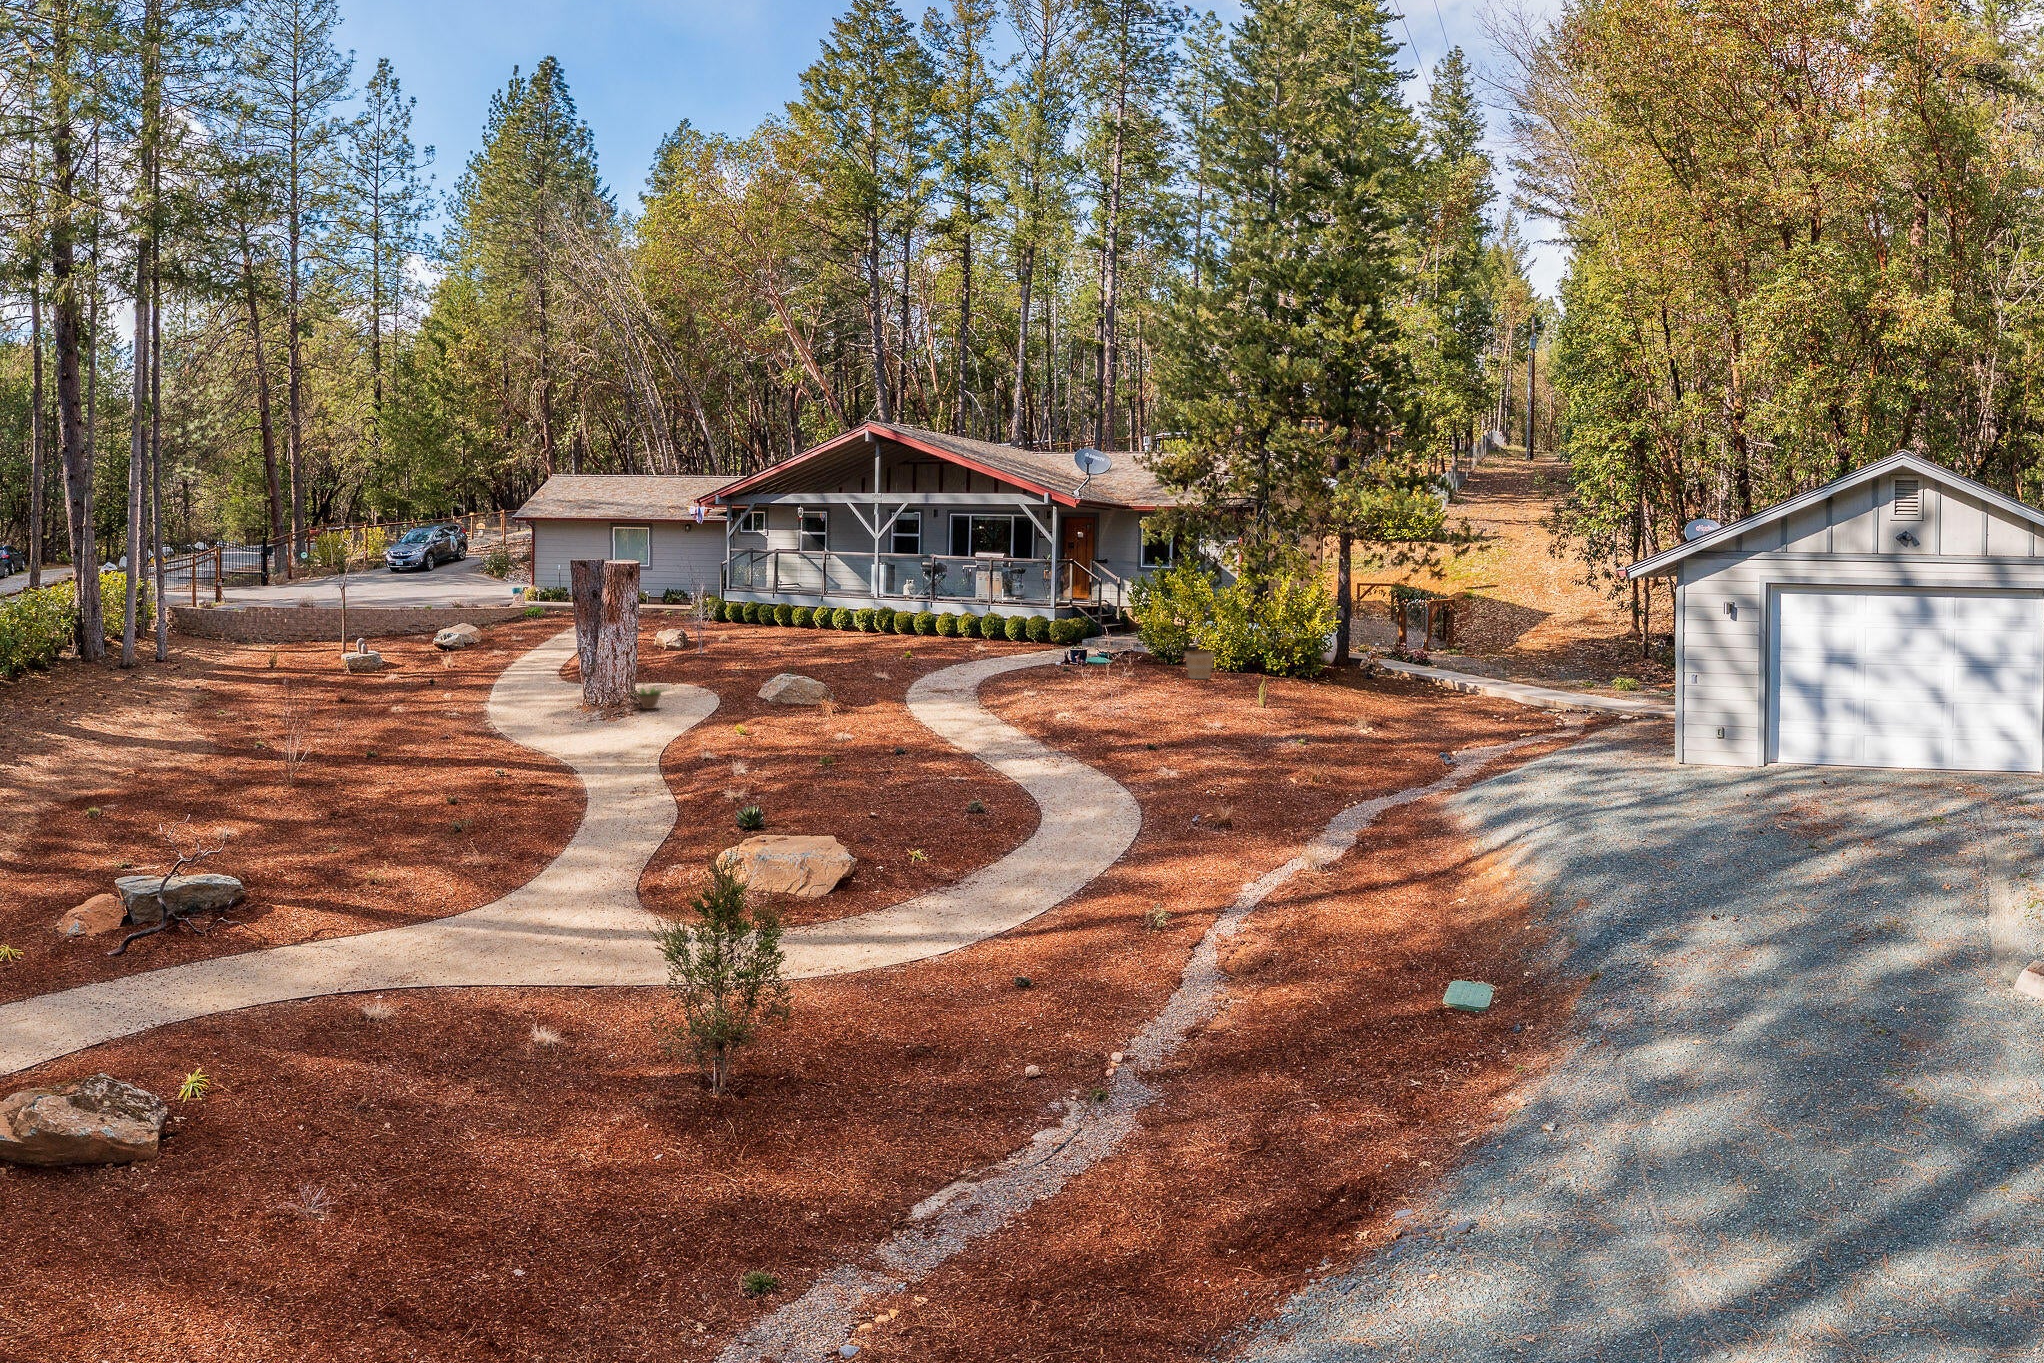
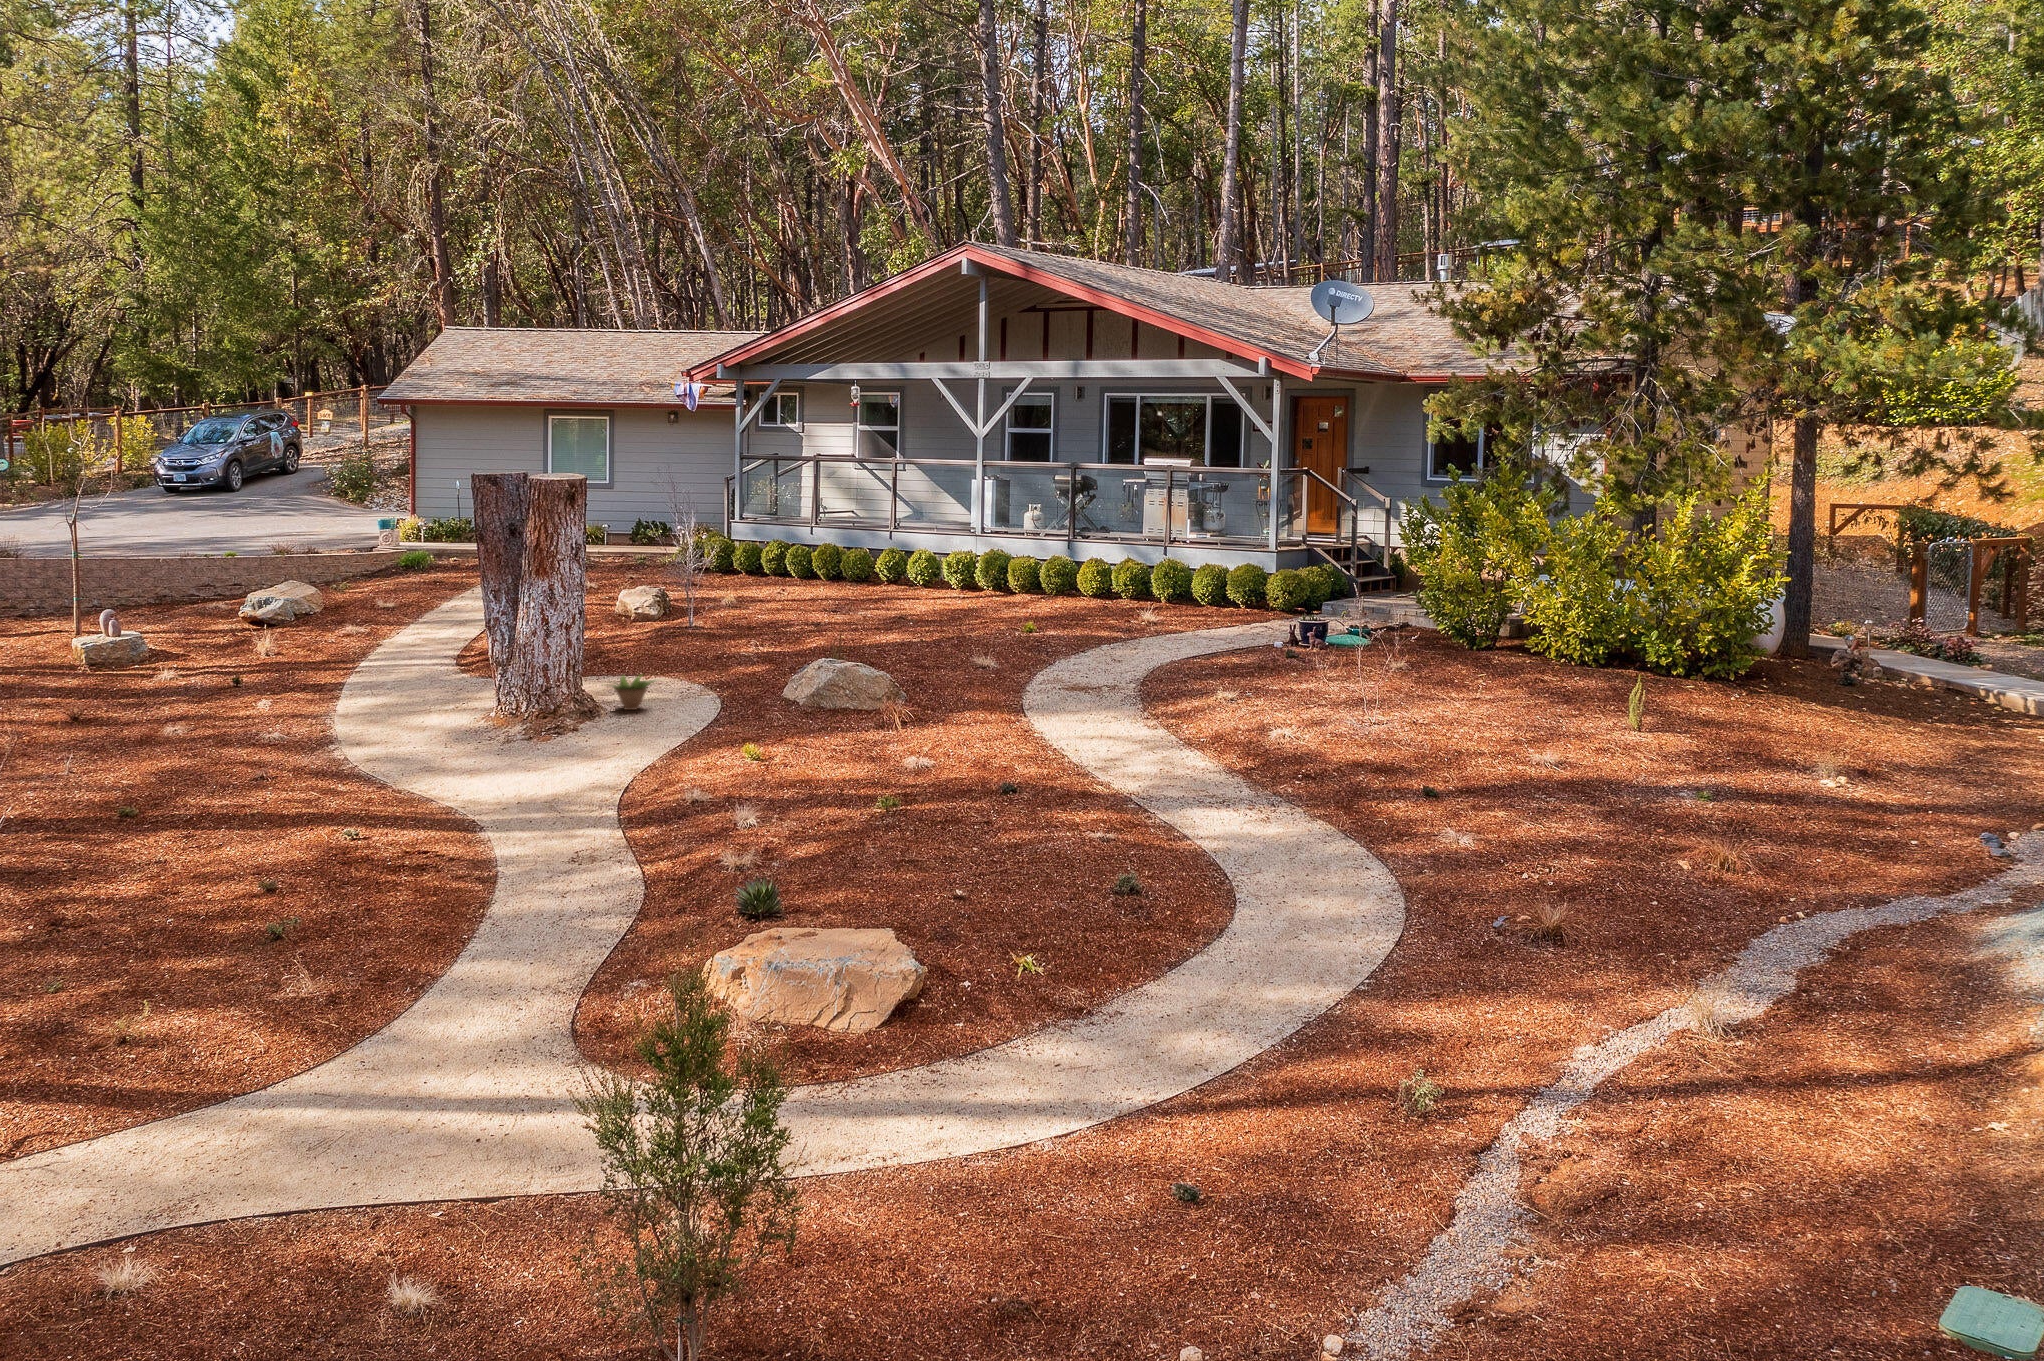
wooden bucket: present [1185,650,1215,679] -> none [1498,628,1556,680]

